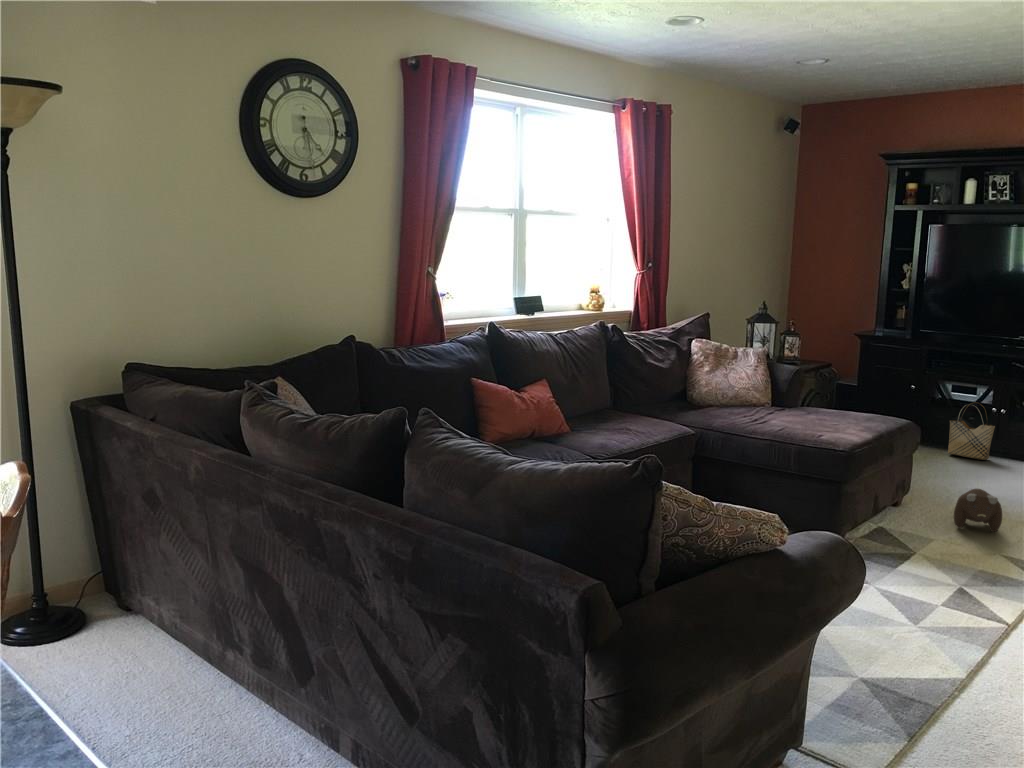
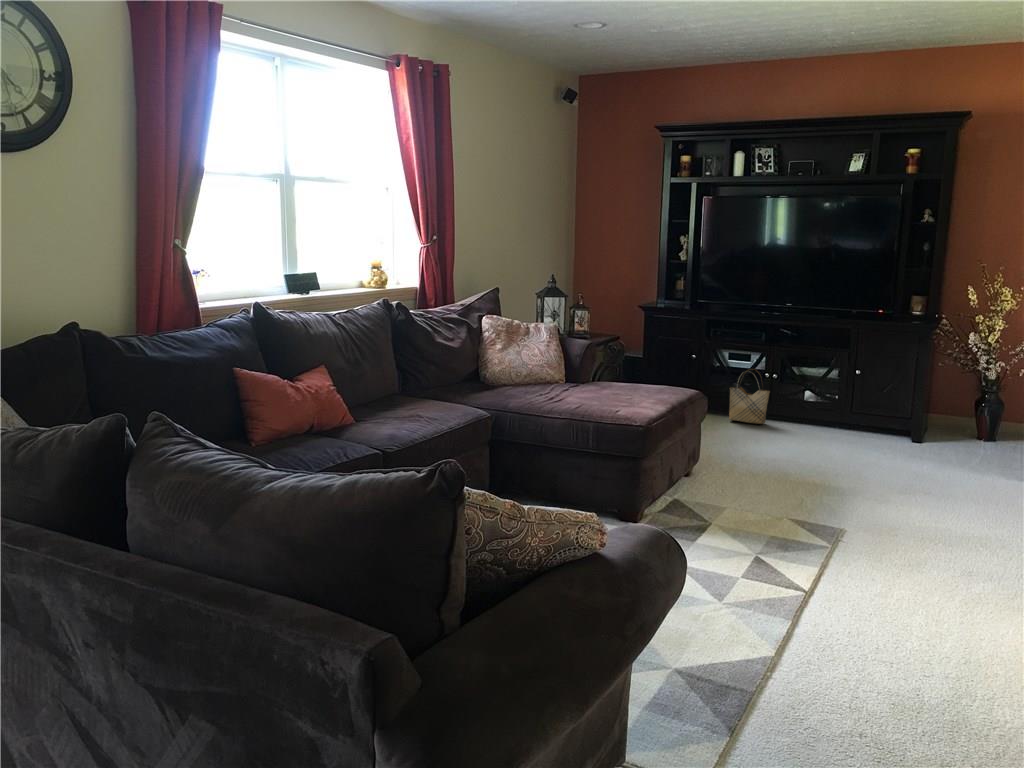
plush toy: present [954,489,1002,532] -> none [743,455,787,496]

